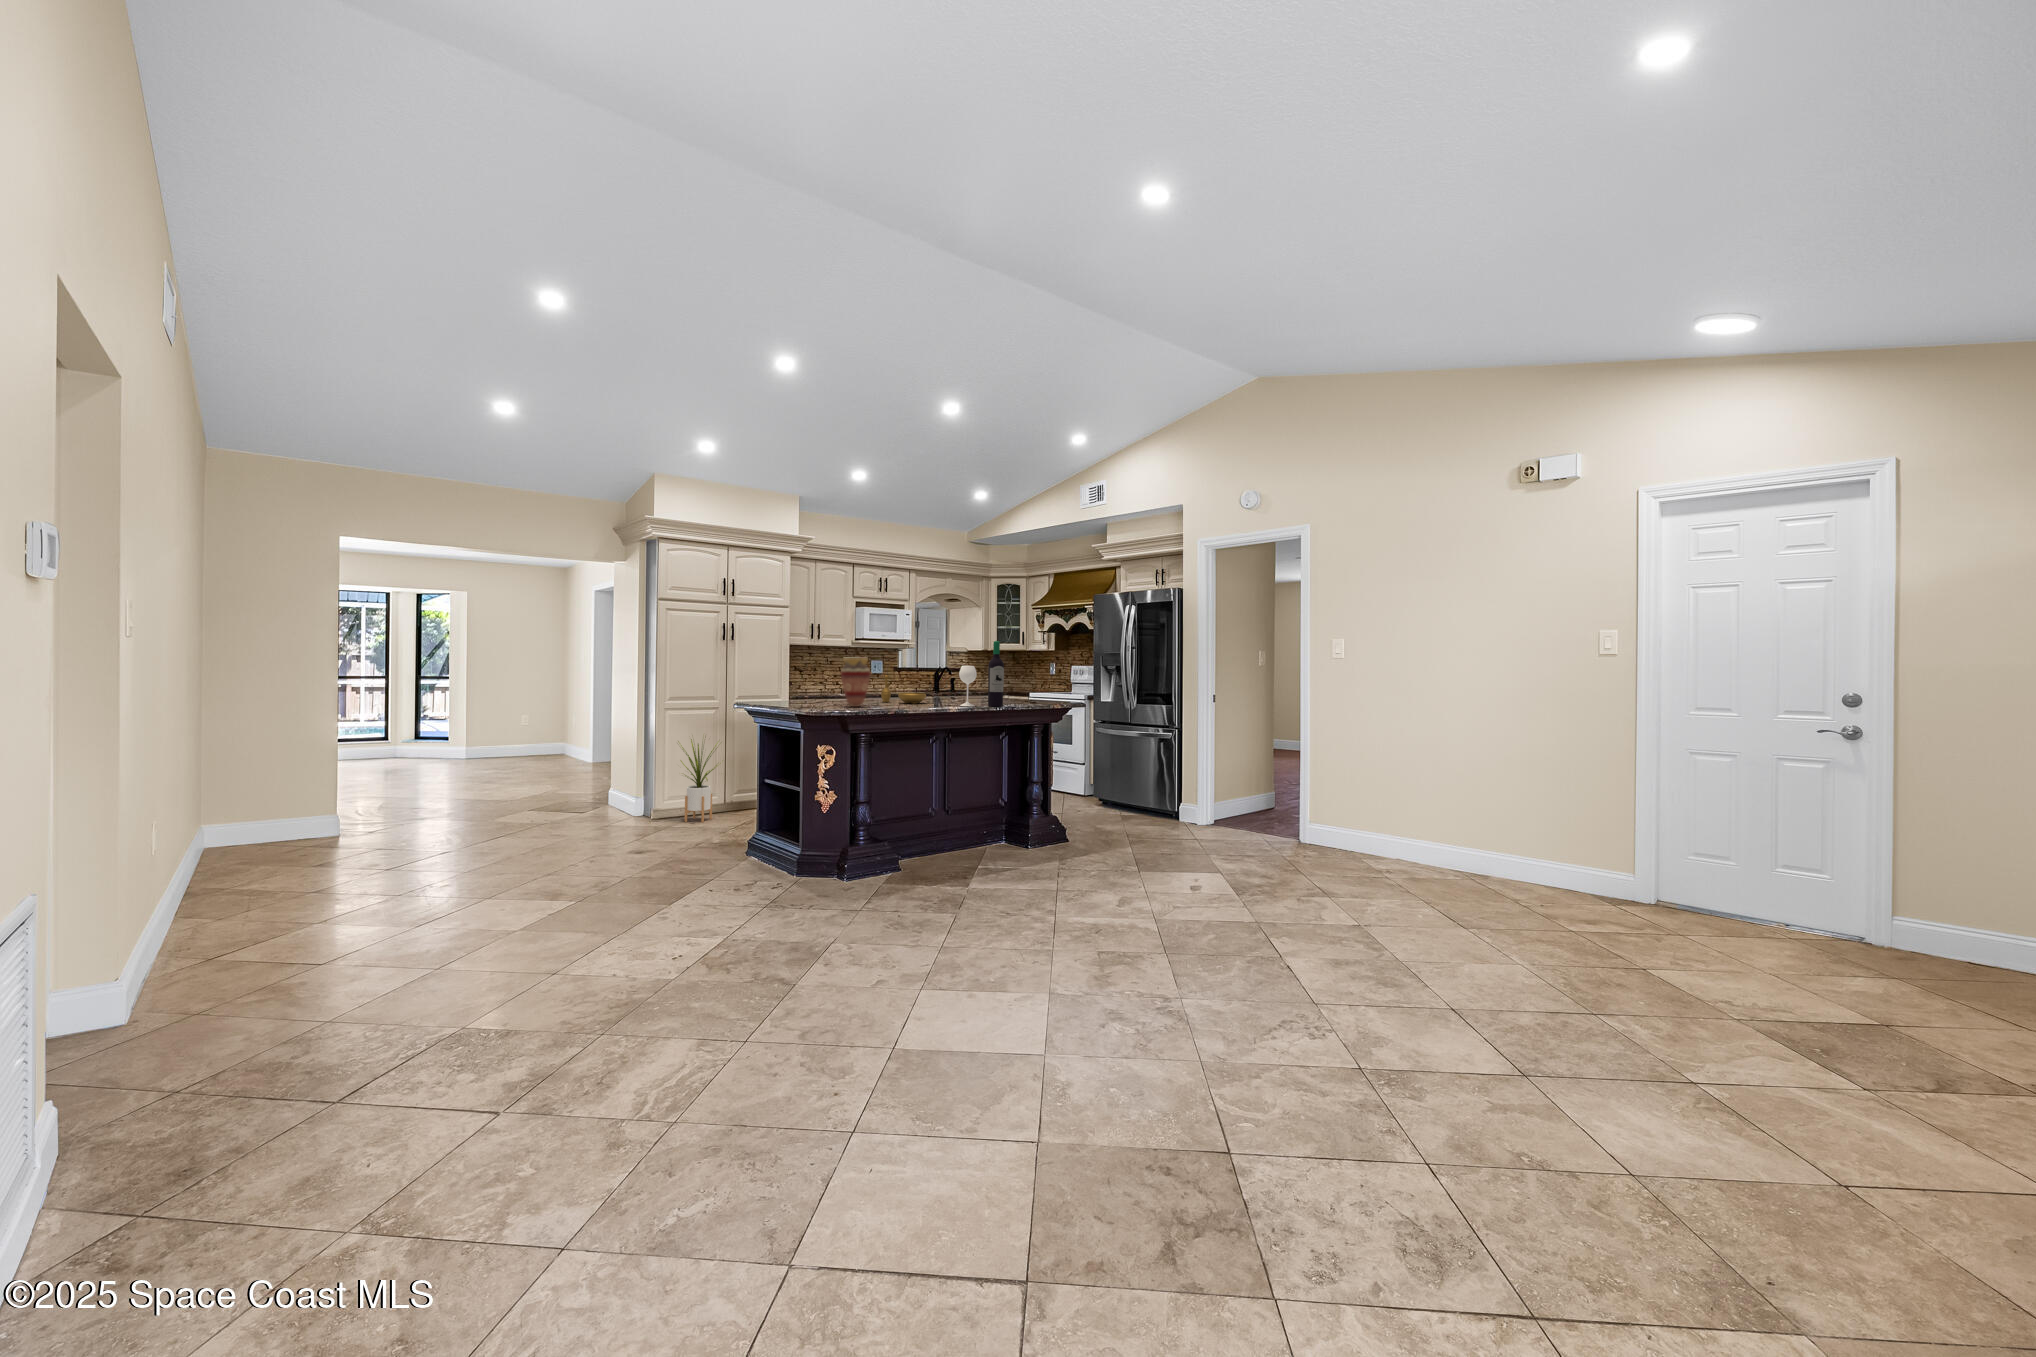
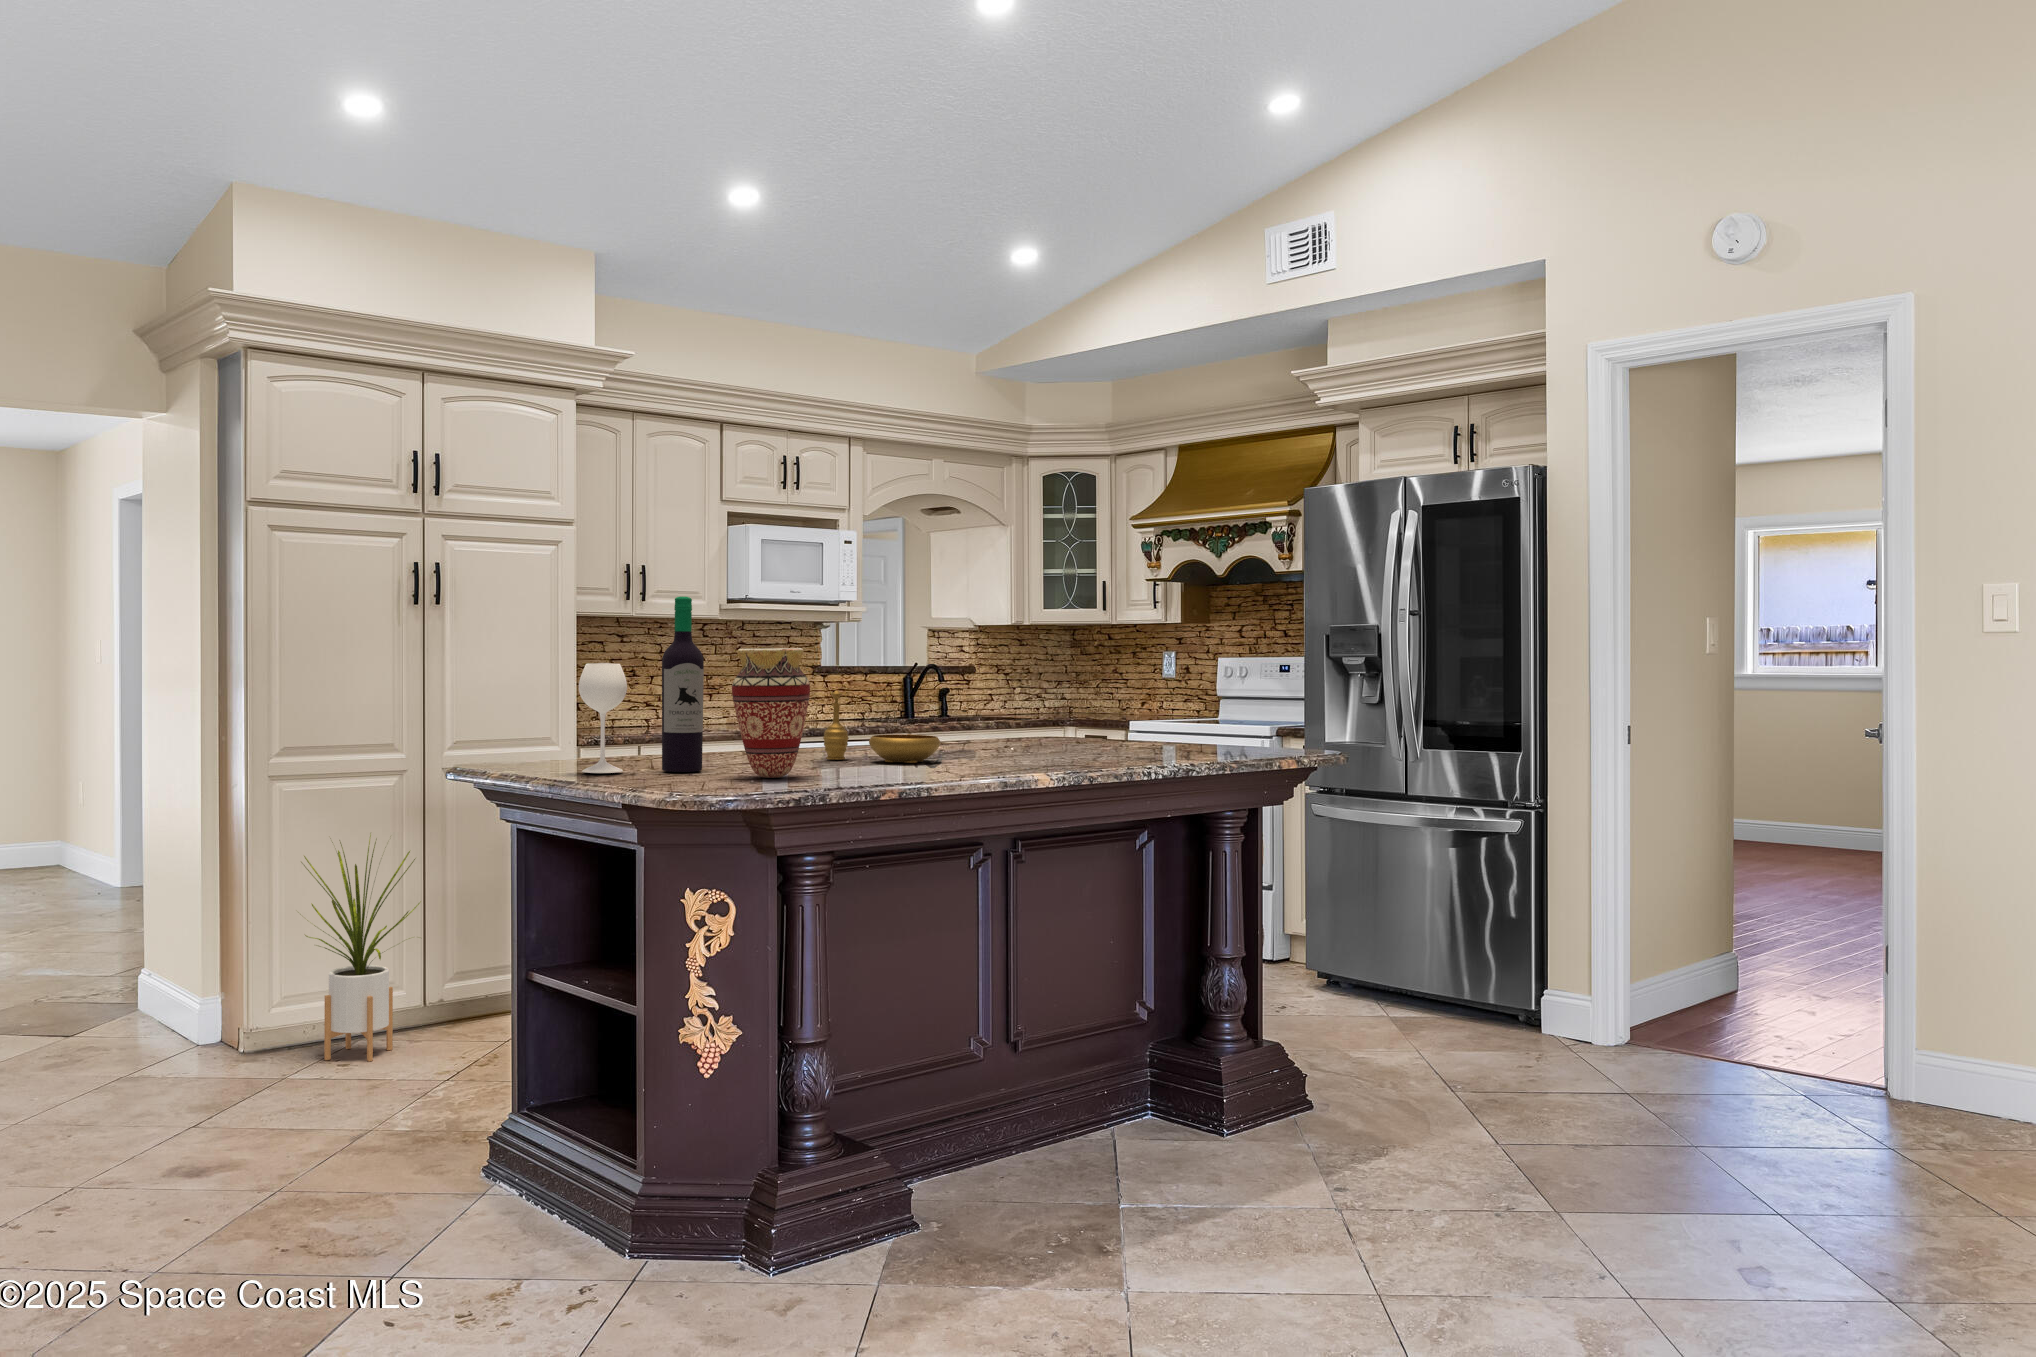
wine bottle: present [959,641,1004,707] -> present [579,596,704,773]

